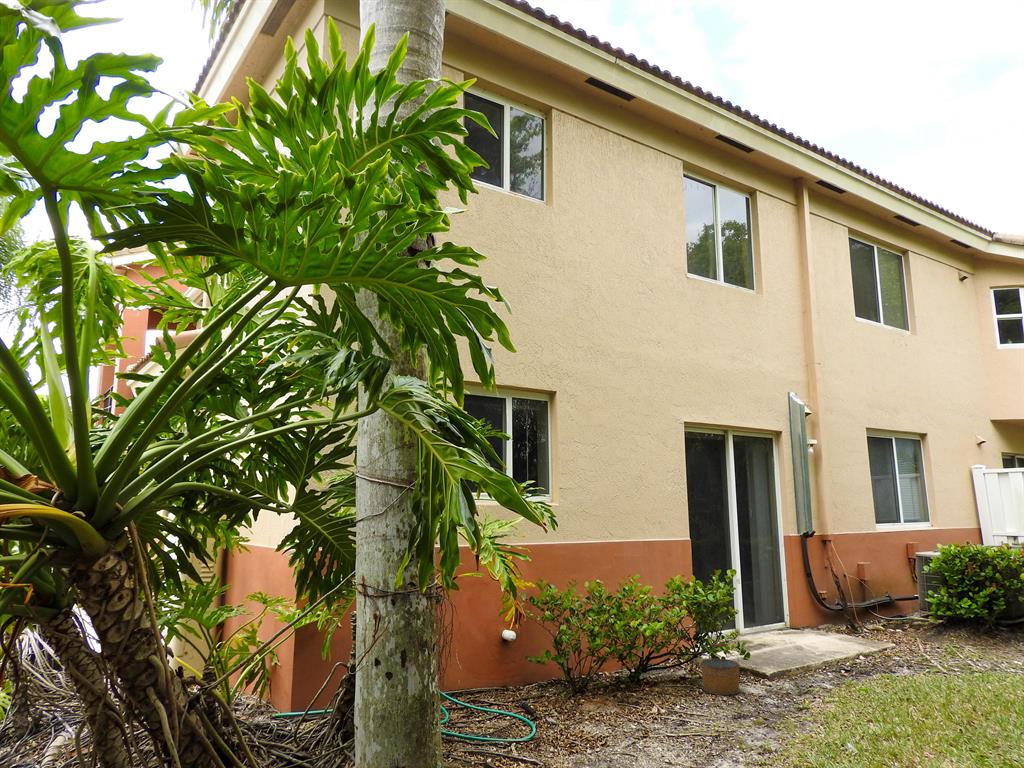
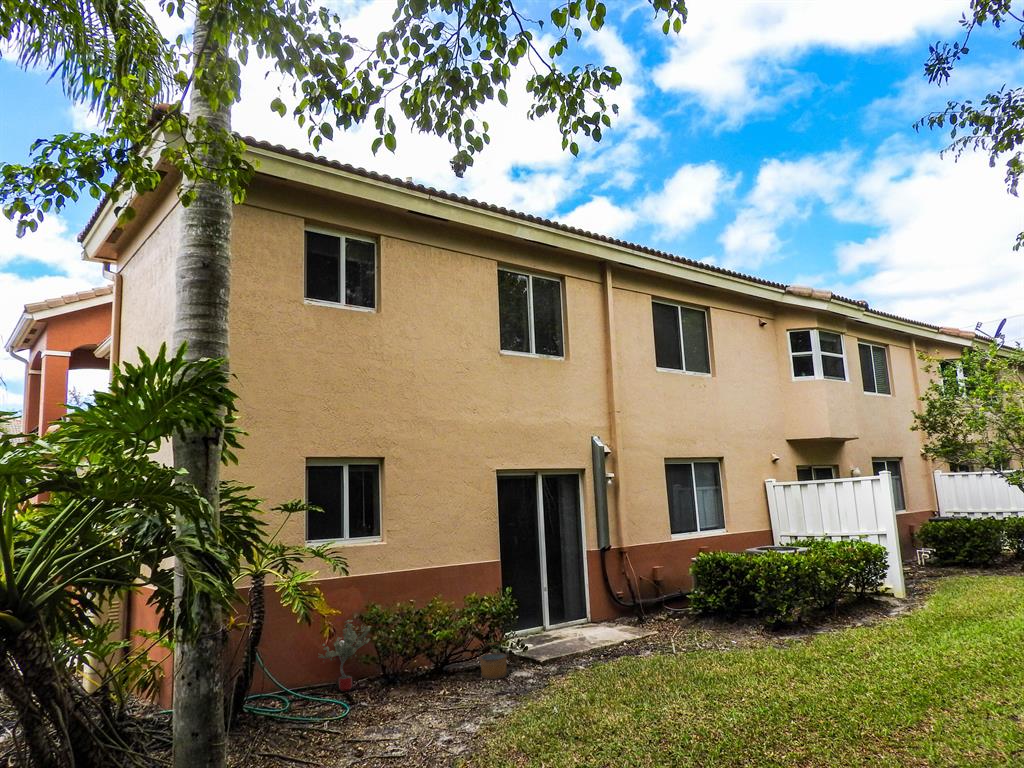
potted tree: none [484,599,552,700] -> present [319,620,370,691]

